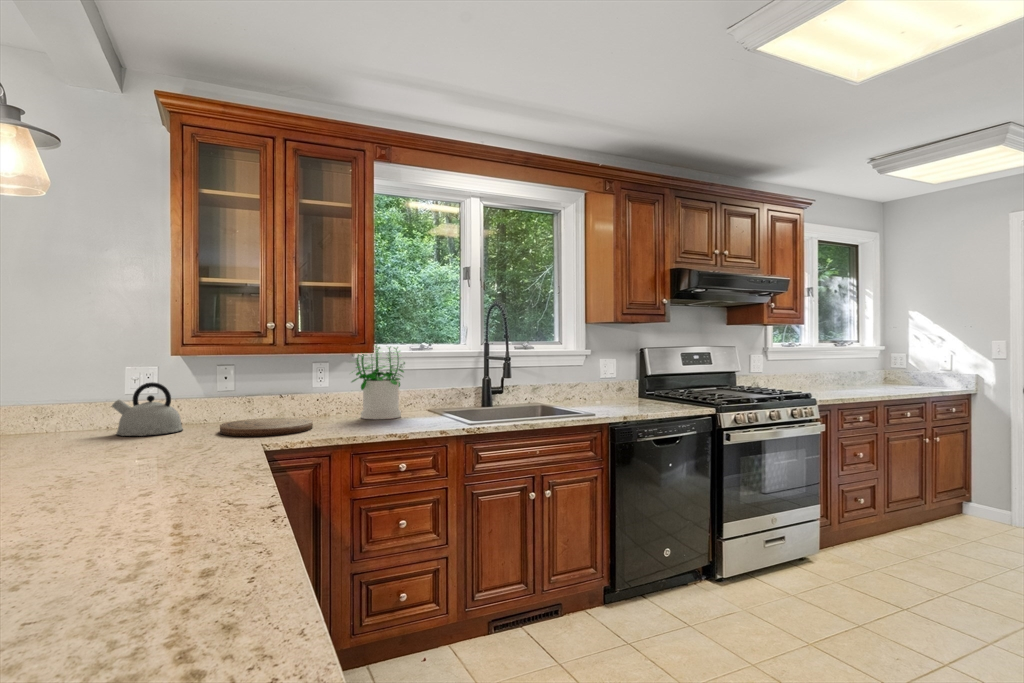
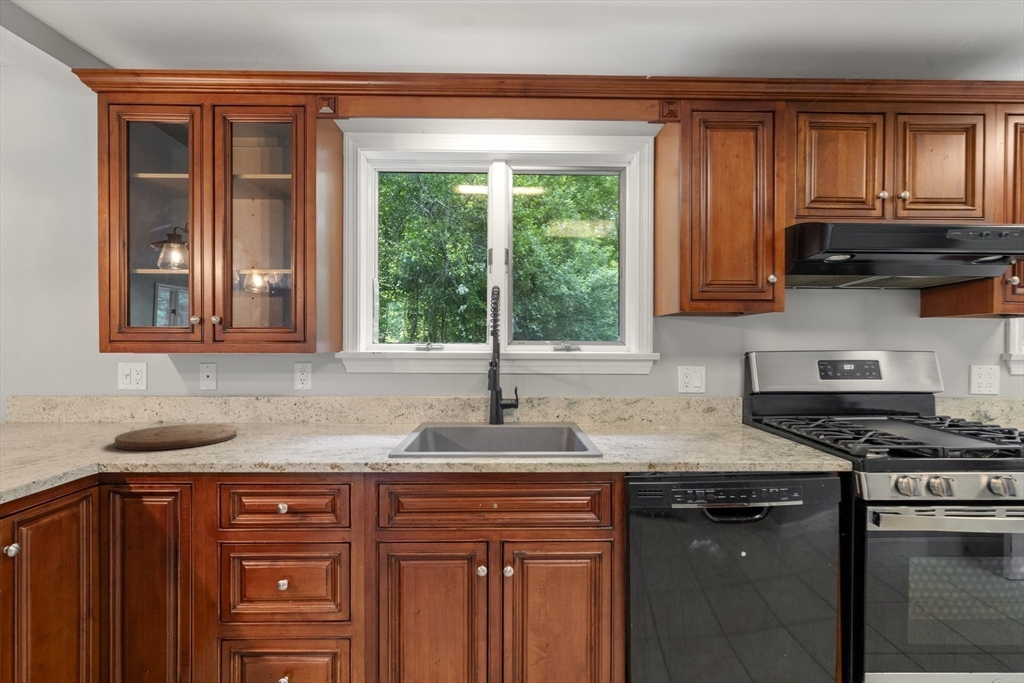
potted plant: present [352,345,405,419] -> none [303,341,384,435]
kettle: present [112,383,183,436] -> none [53,380,132,436]

